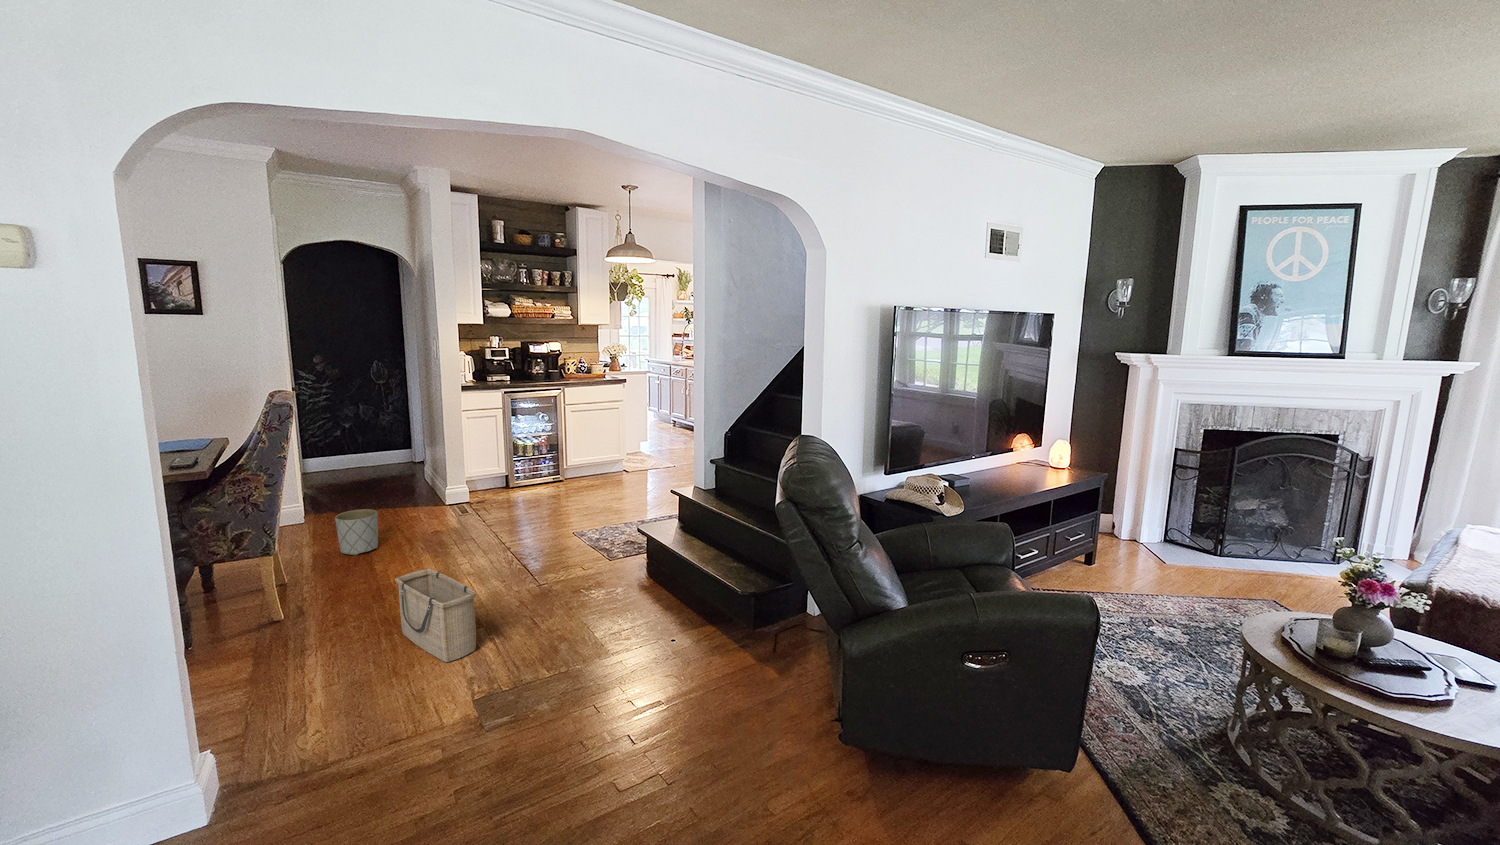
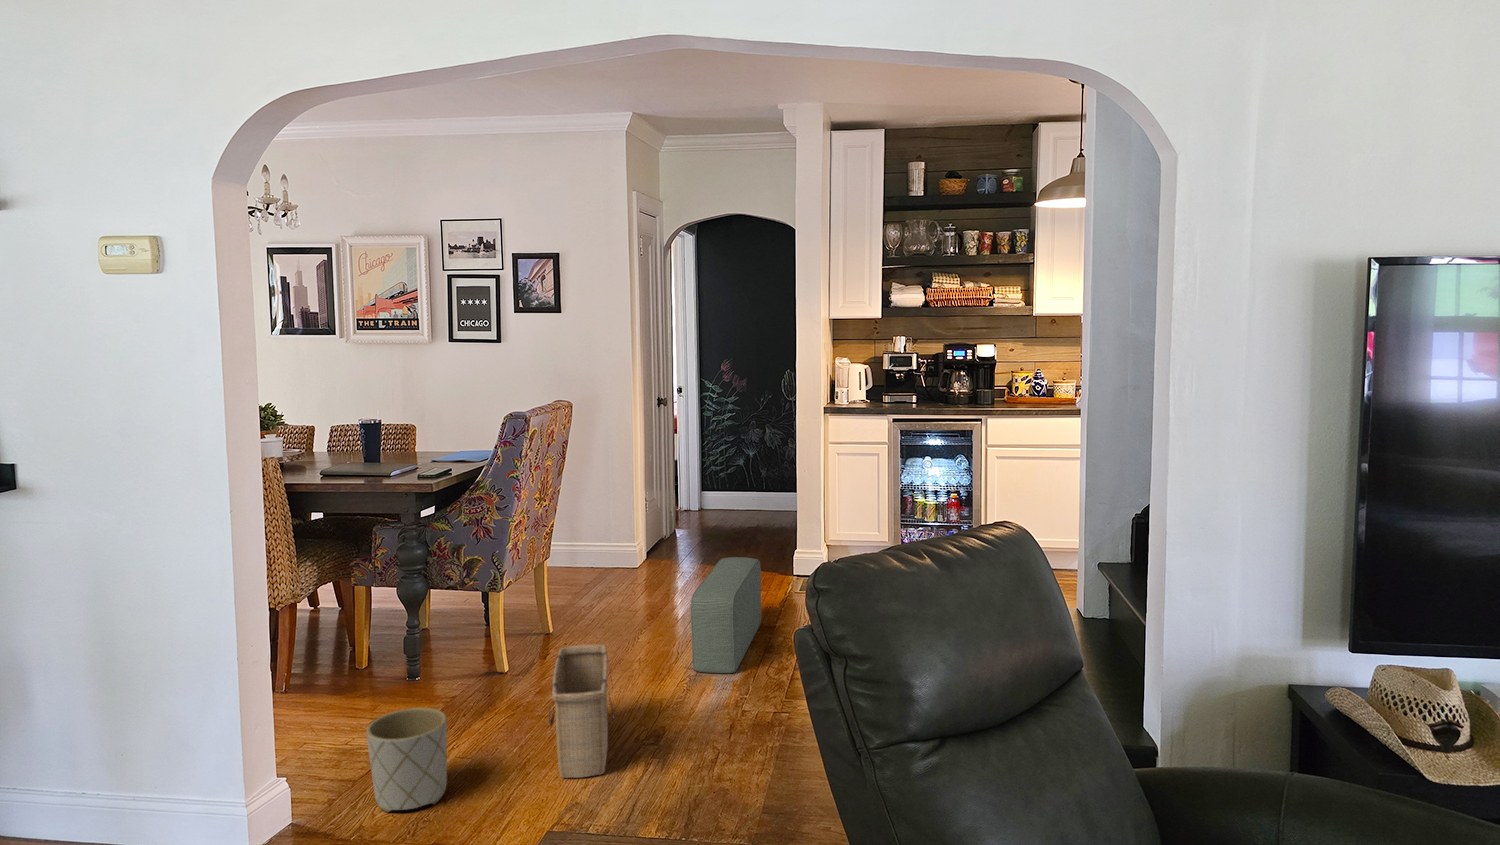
pouf: none [436,497,490,579] -> present [691,557,761,673]
planter: present [335,509,378,555] -> present [366,707,447,812]

